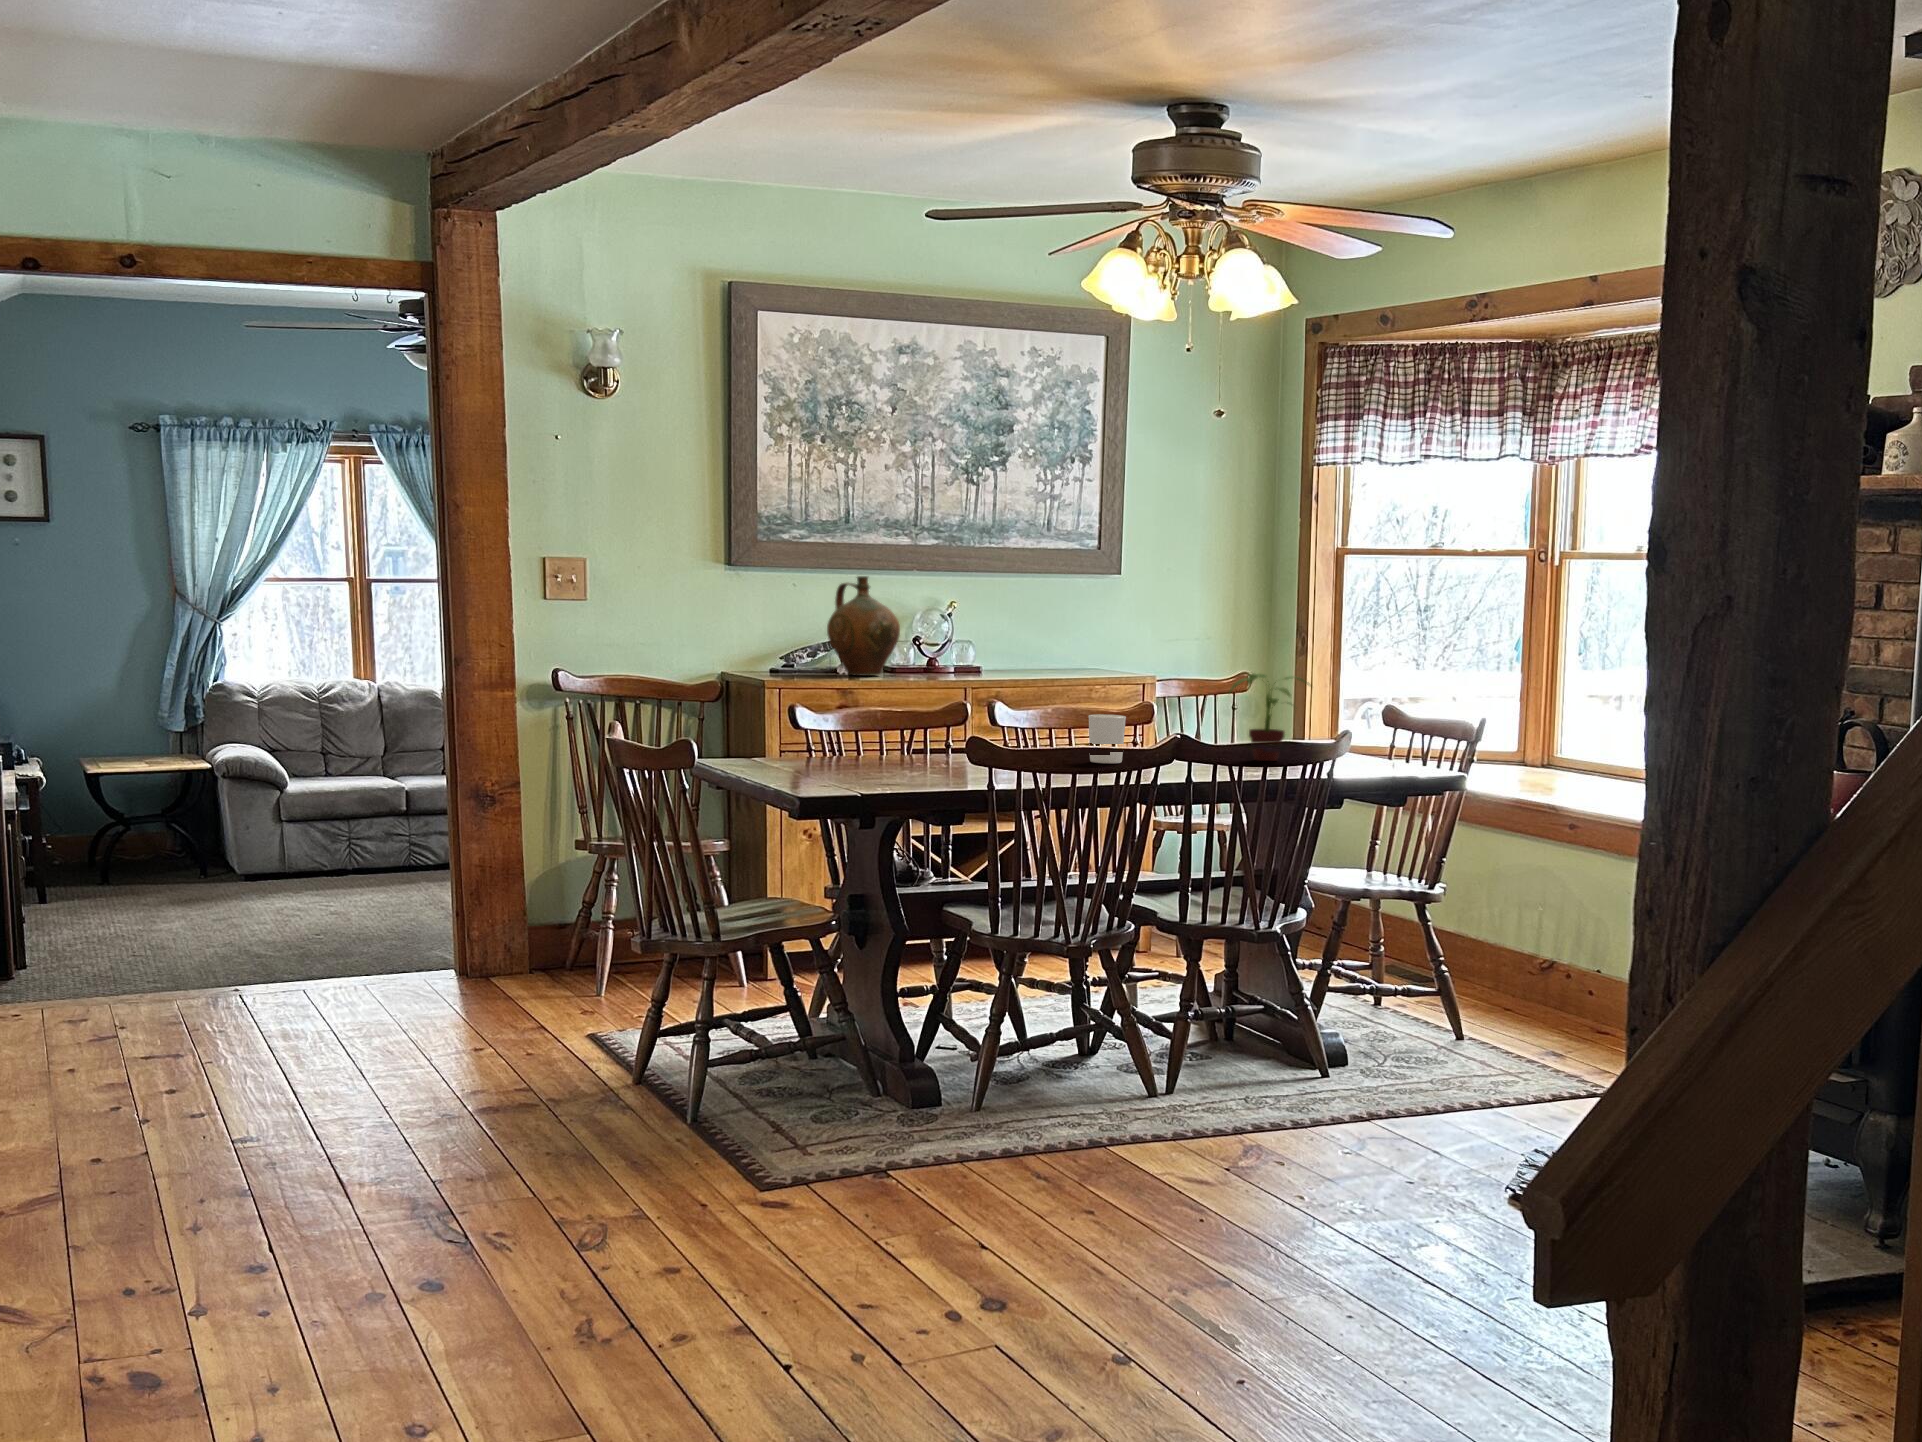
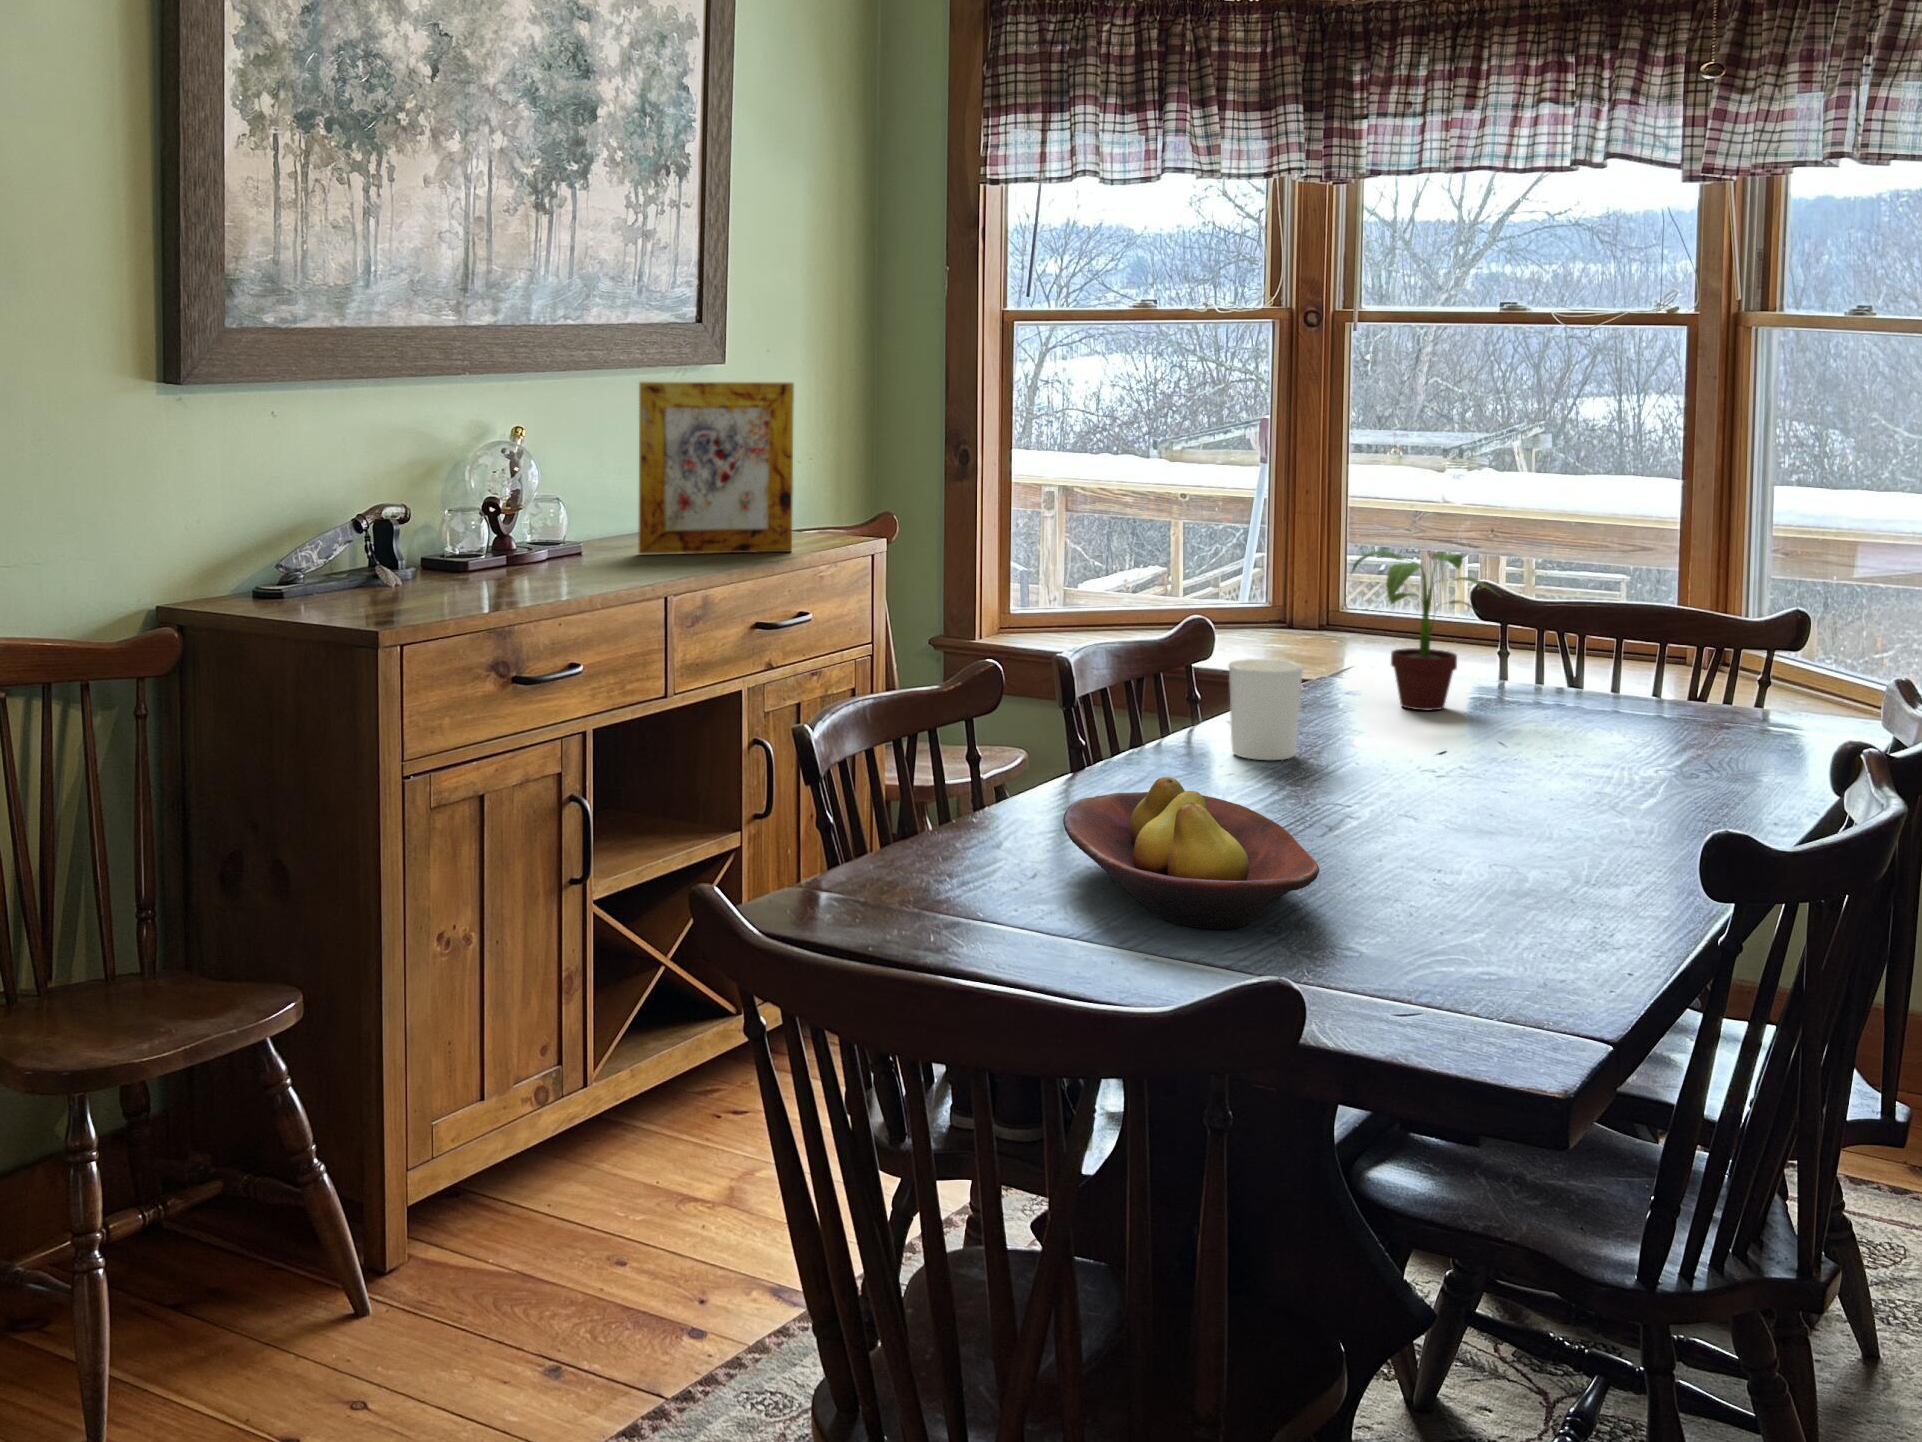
ceramic jug: present [827,576,900,676] -> none [390,393,535,591]
picture frame: none [1008,579,1093,678] -> present [639,382,794,554]
fruit bowl: none [823,730,949,782] -> present [1063,777,1319,929]

